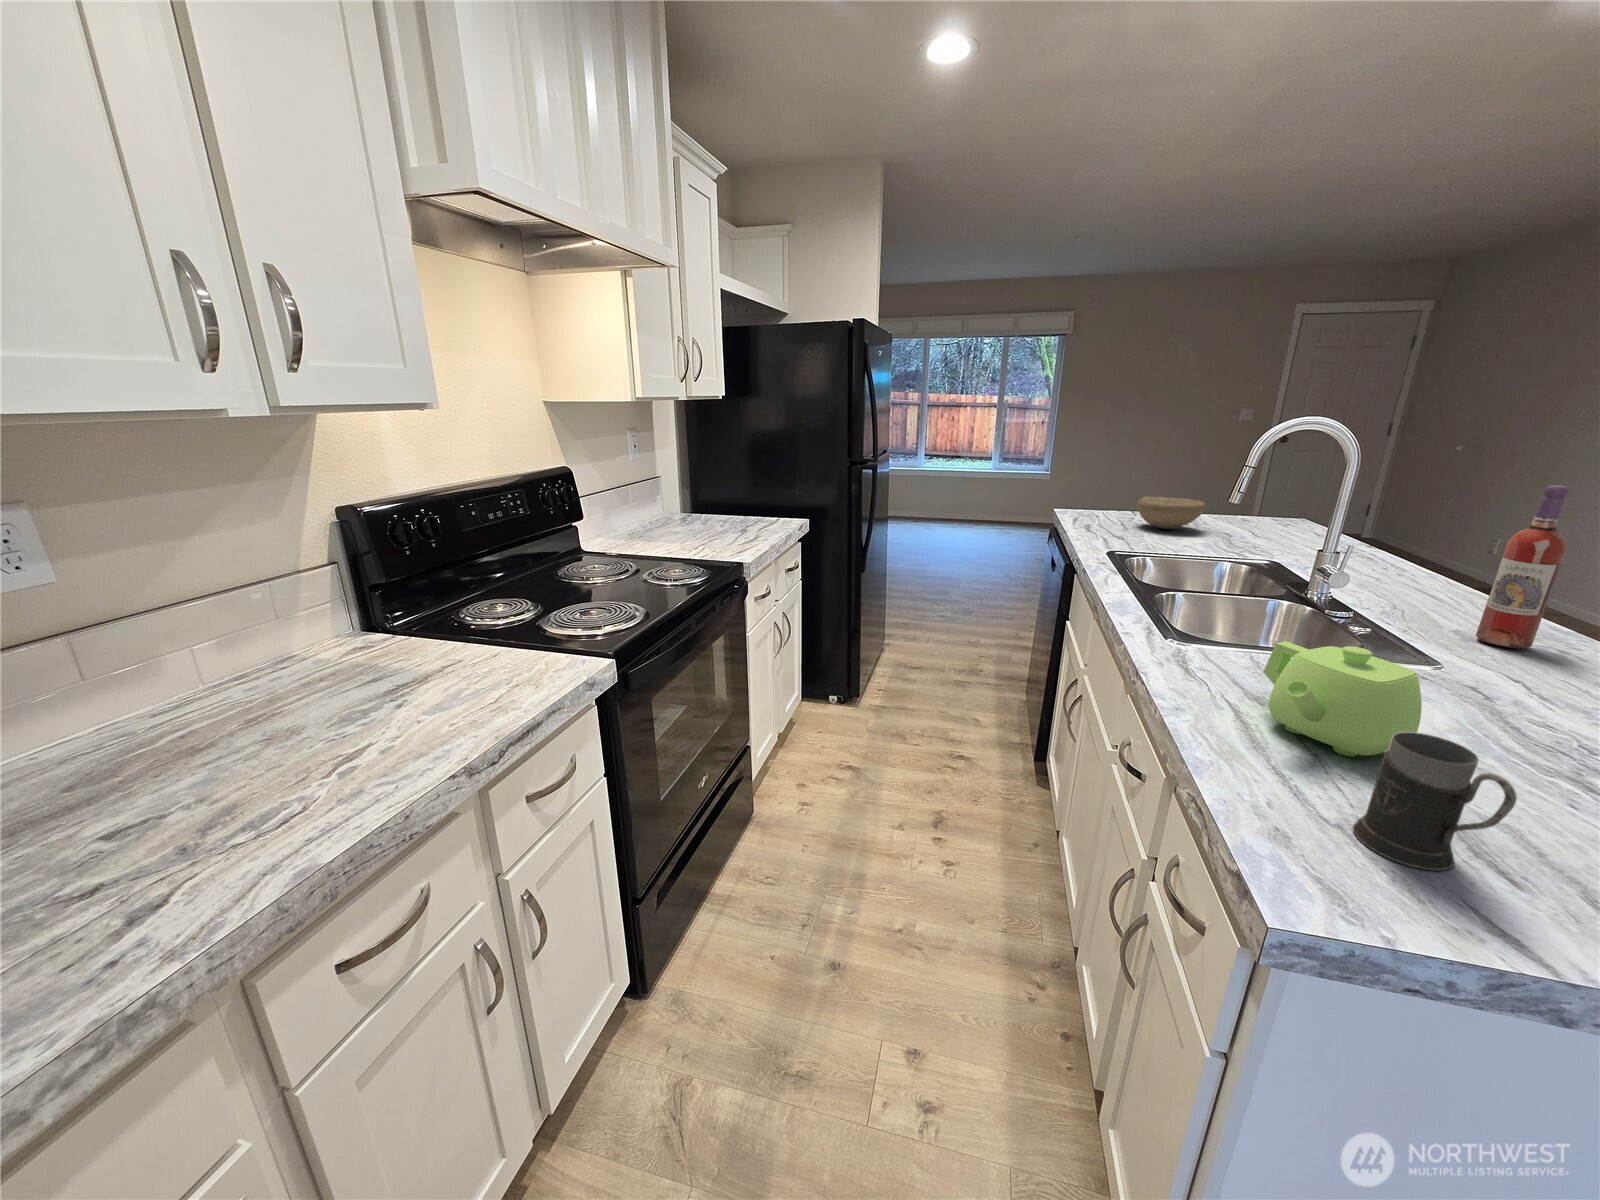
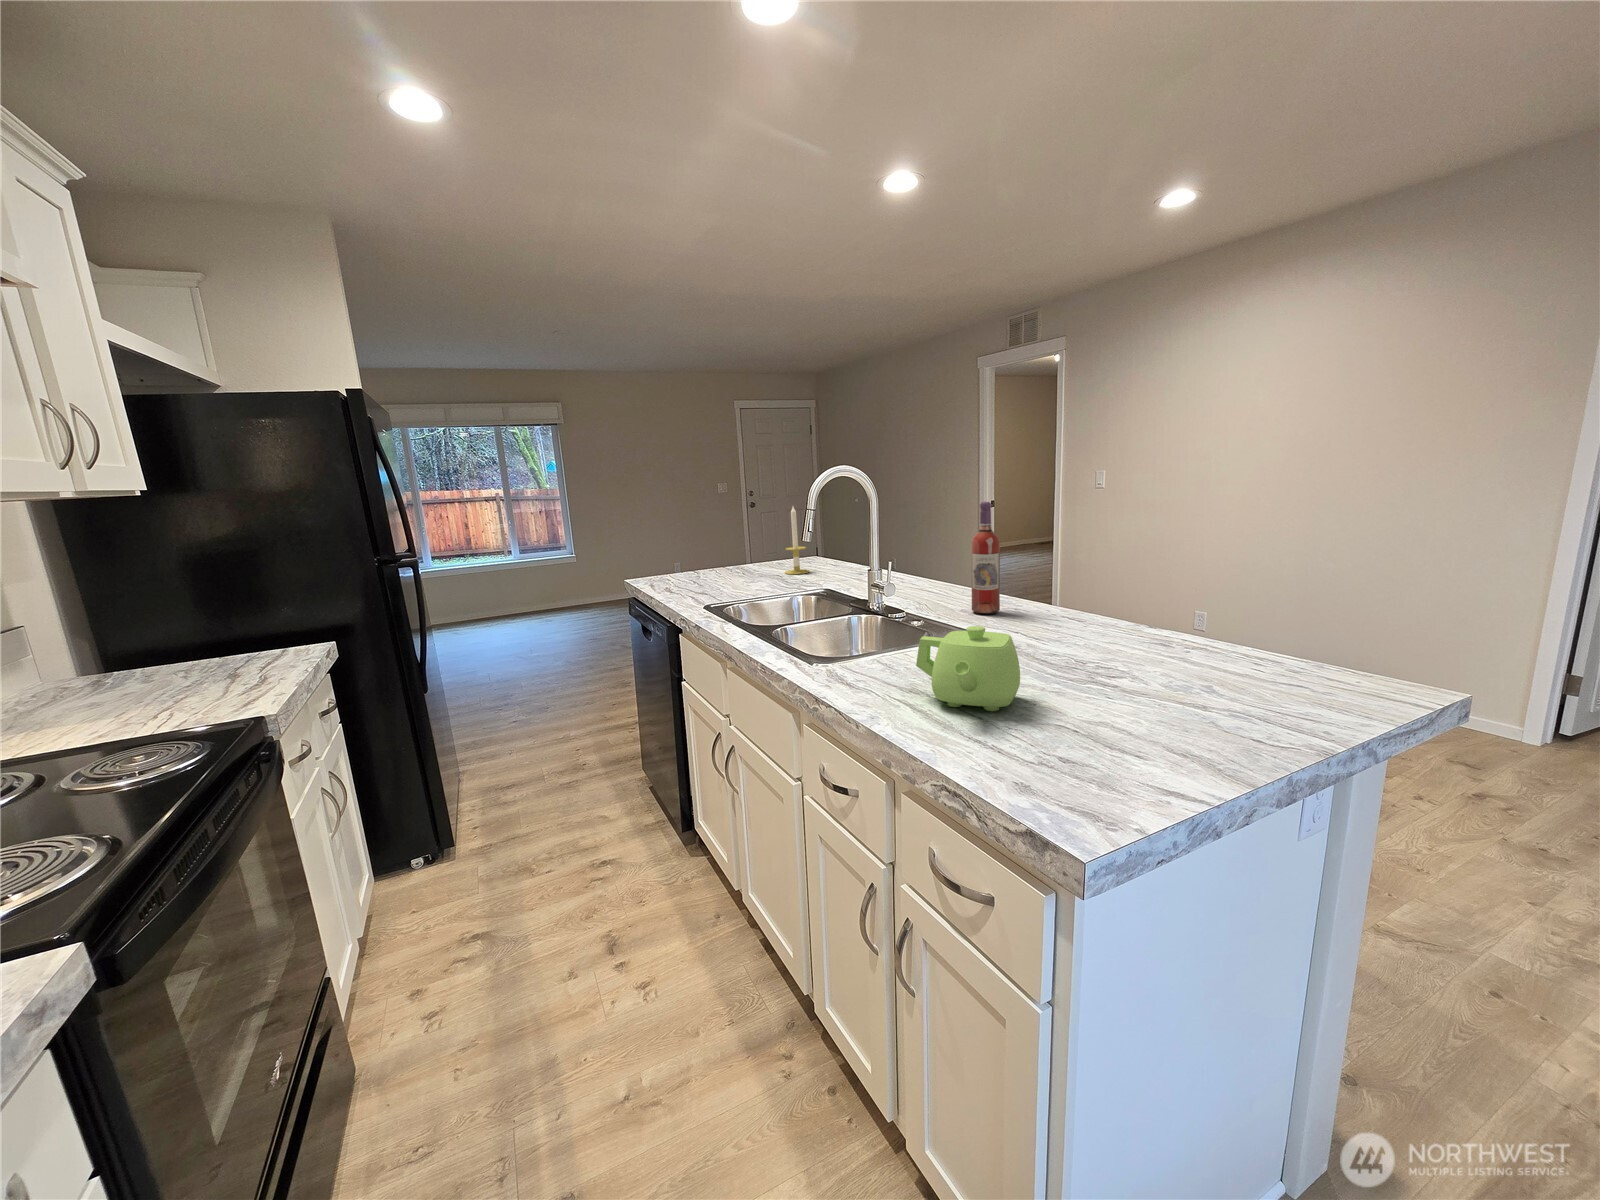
candle: none [1235,452,1275,538] -> present [785,506,809,574]
bowl: present [1137,497,1205,529] -> none [708,551,760,579]
mug: present [1353,732,1517,870] -> none [1044,670,1138,772]

